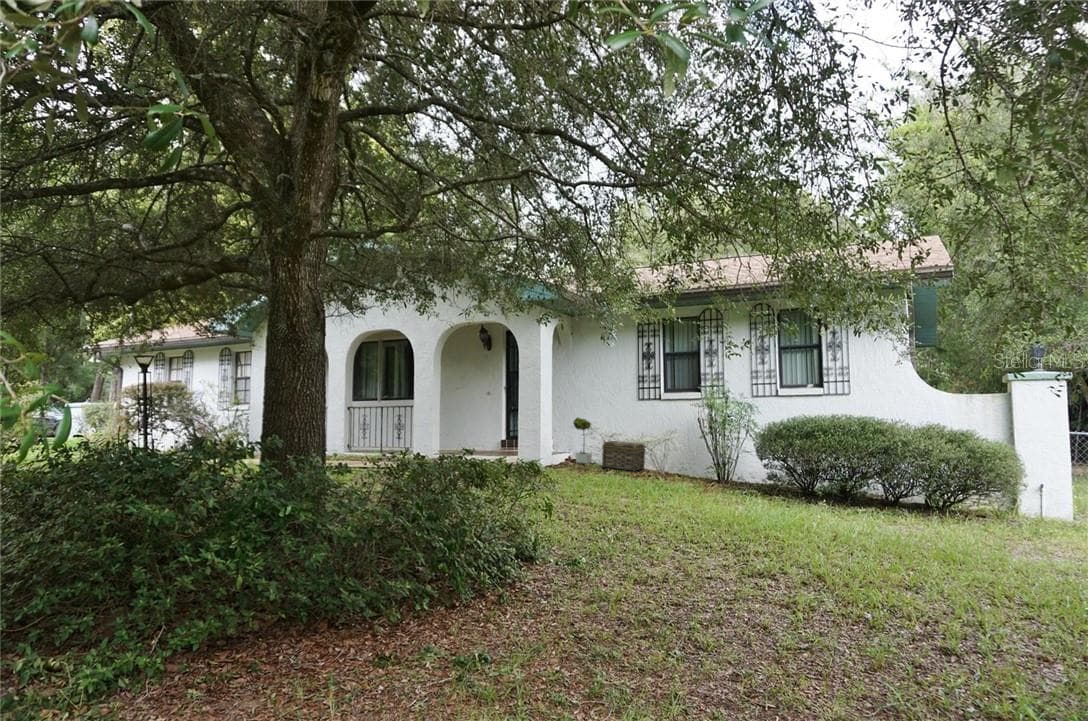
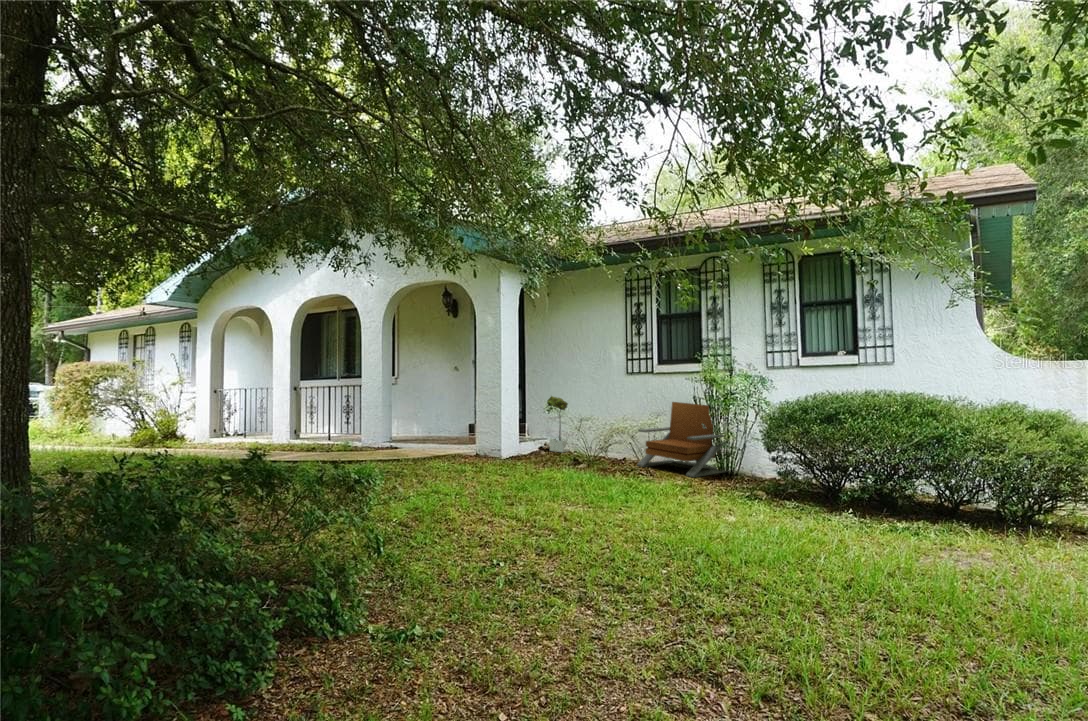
lounge chair: none [652,423,727,482] -> present [637,402,728,477]
basket: present [602,441,646,471] -> none [578,423,632,463]

